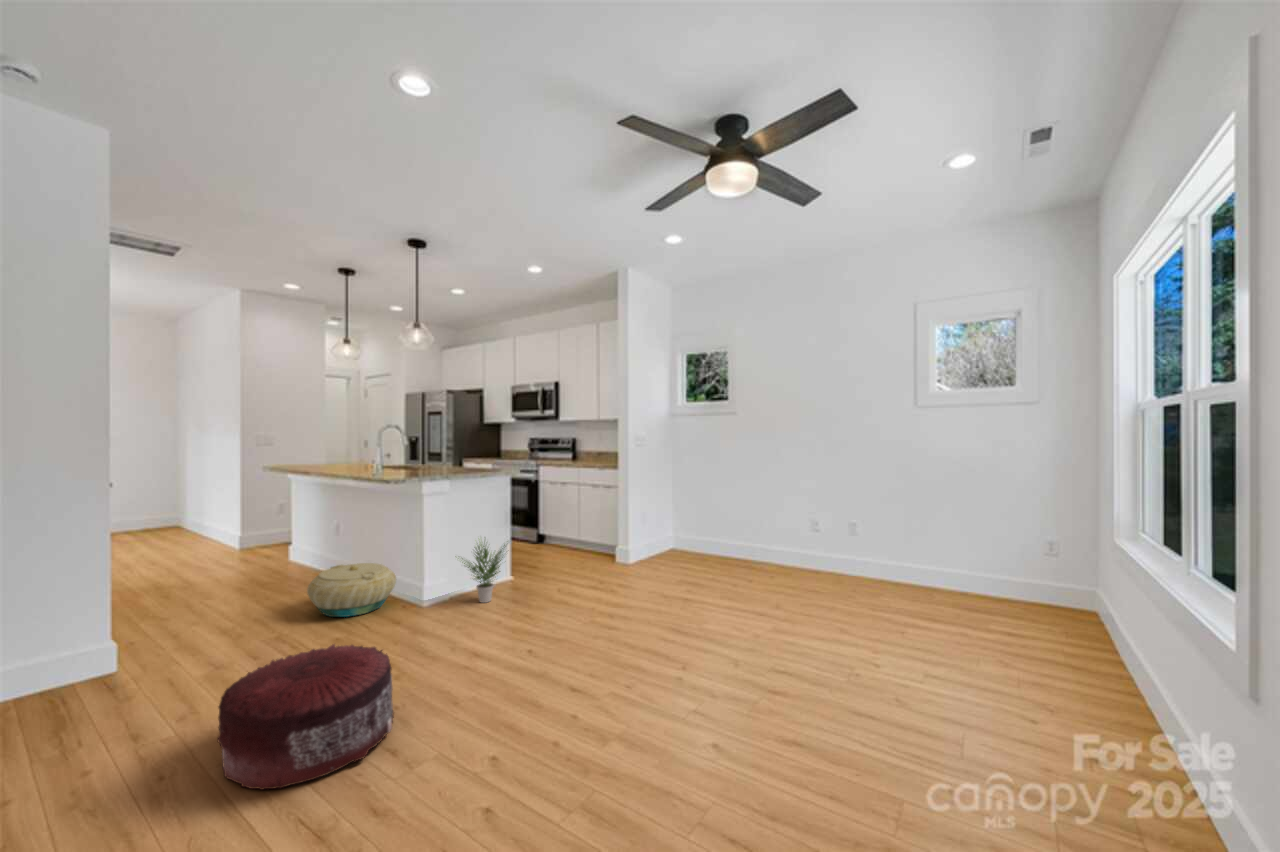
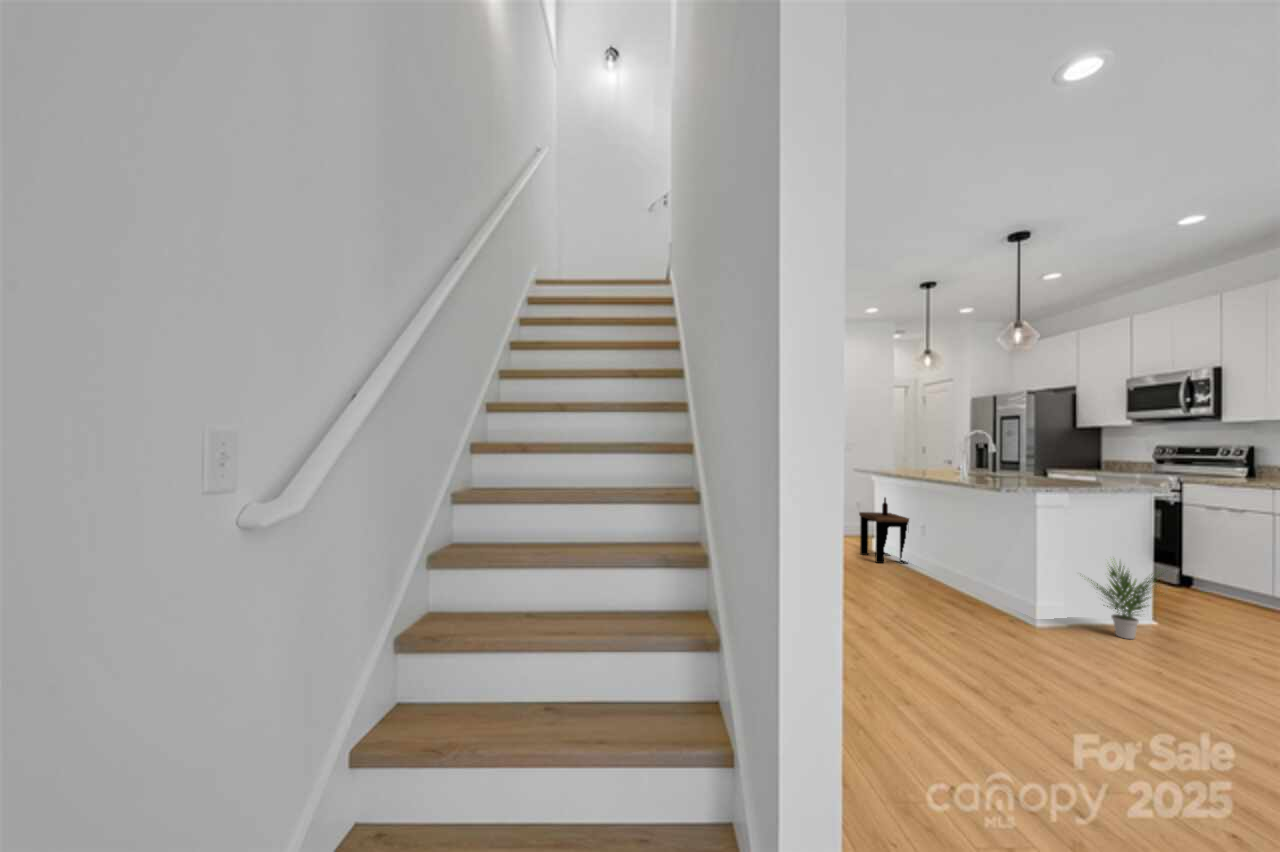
side table: none [264,504,323,582] -> present [859,498,909,563]
basket: present [307,563,396,617] -> none [913,558,1002,610]
pouf: present [218,644,394,790] -> none [898,622,1061,747]

